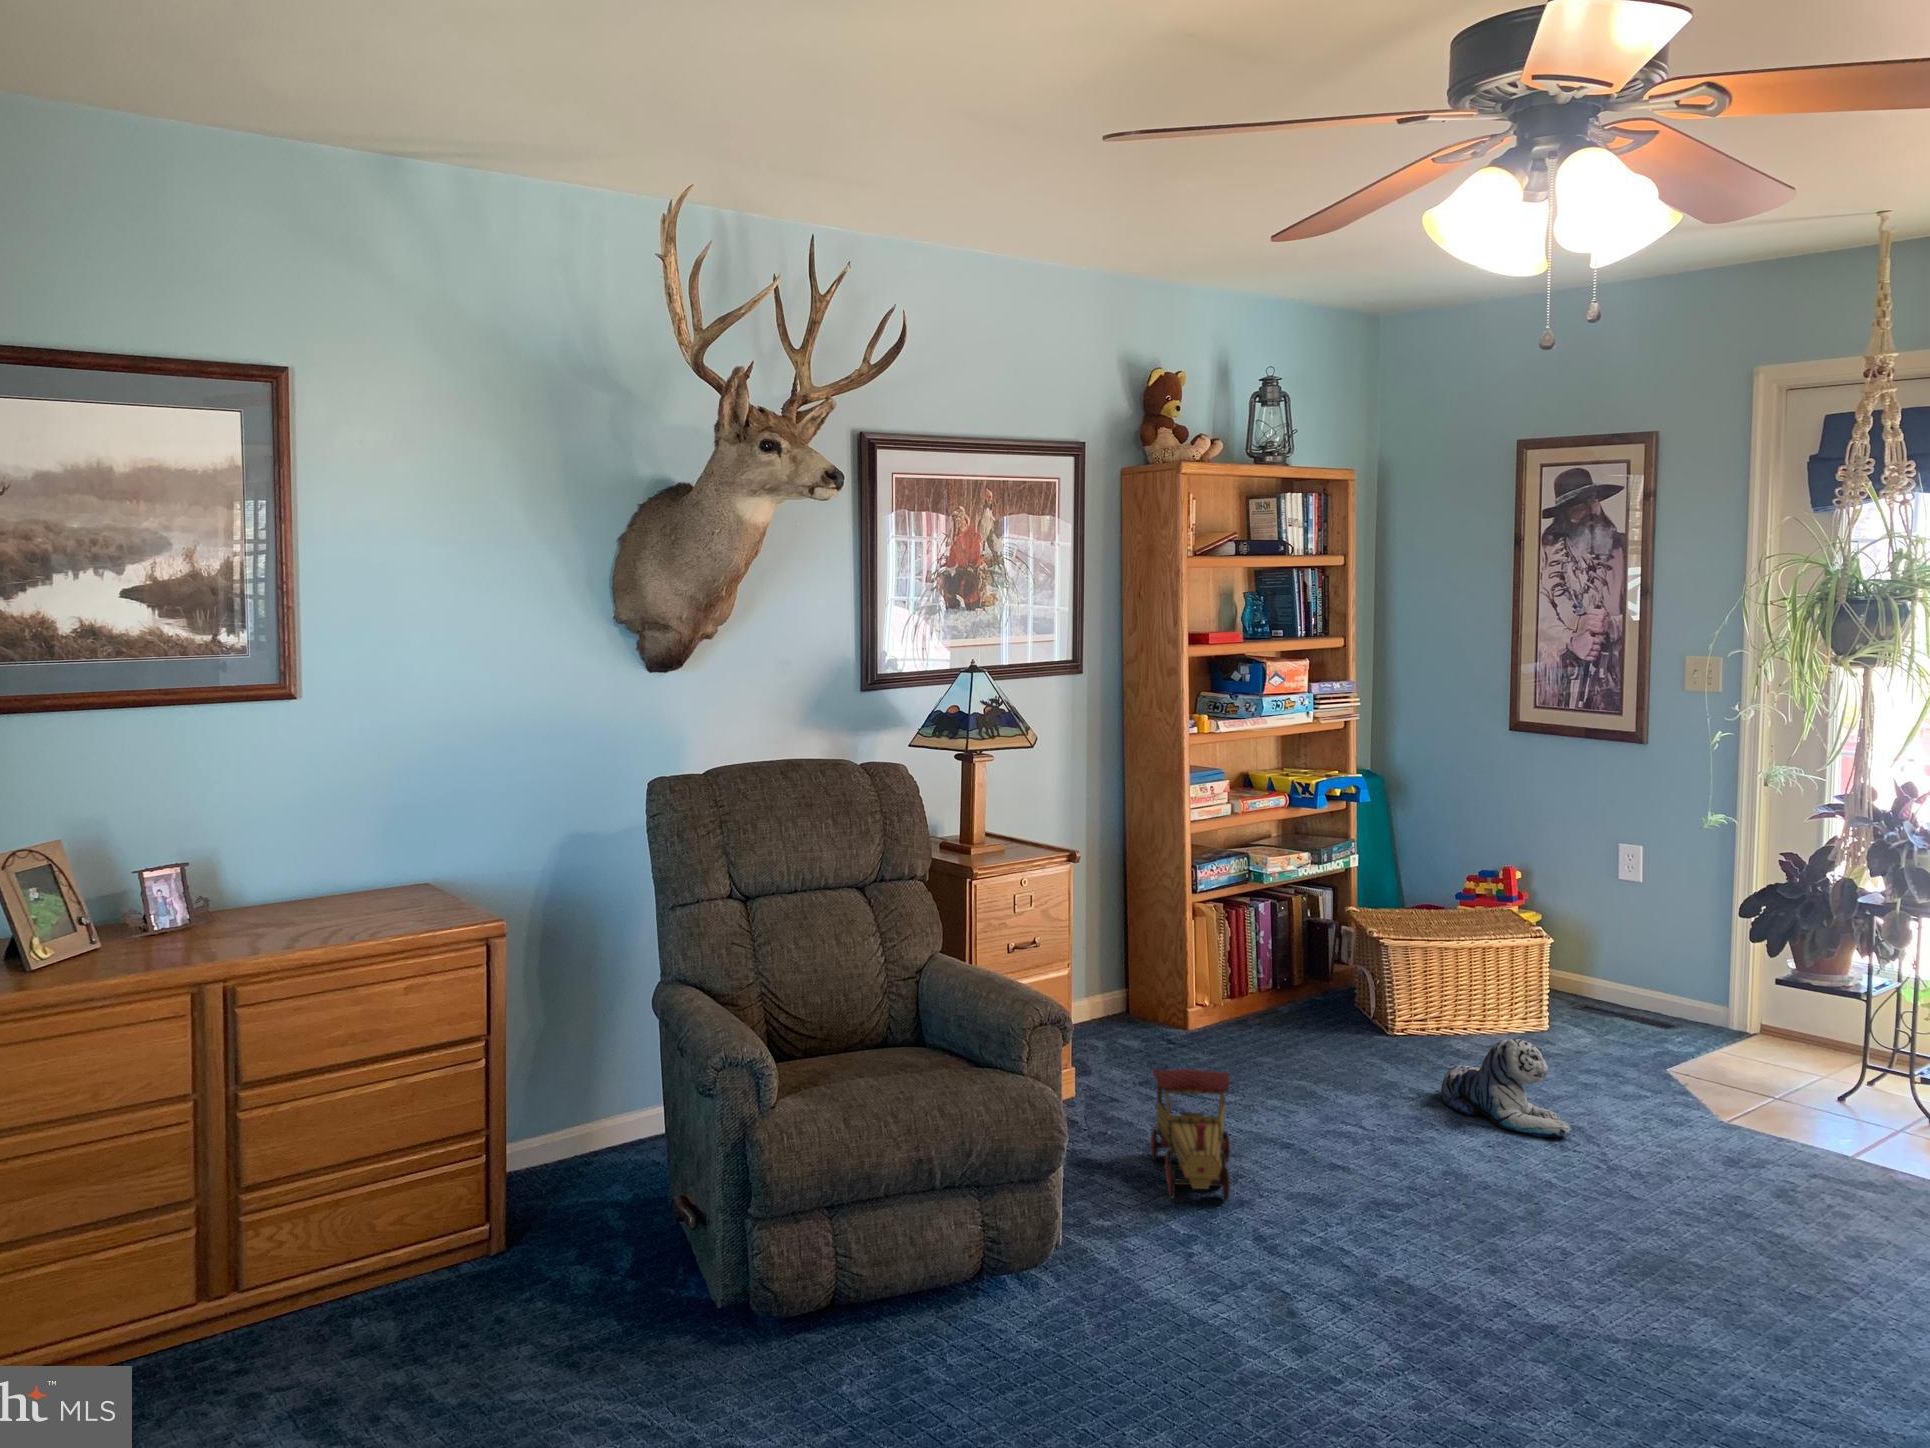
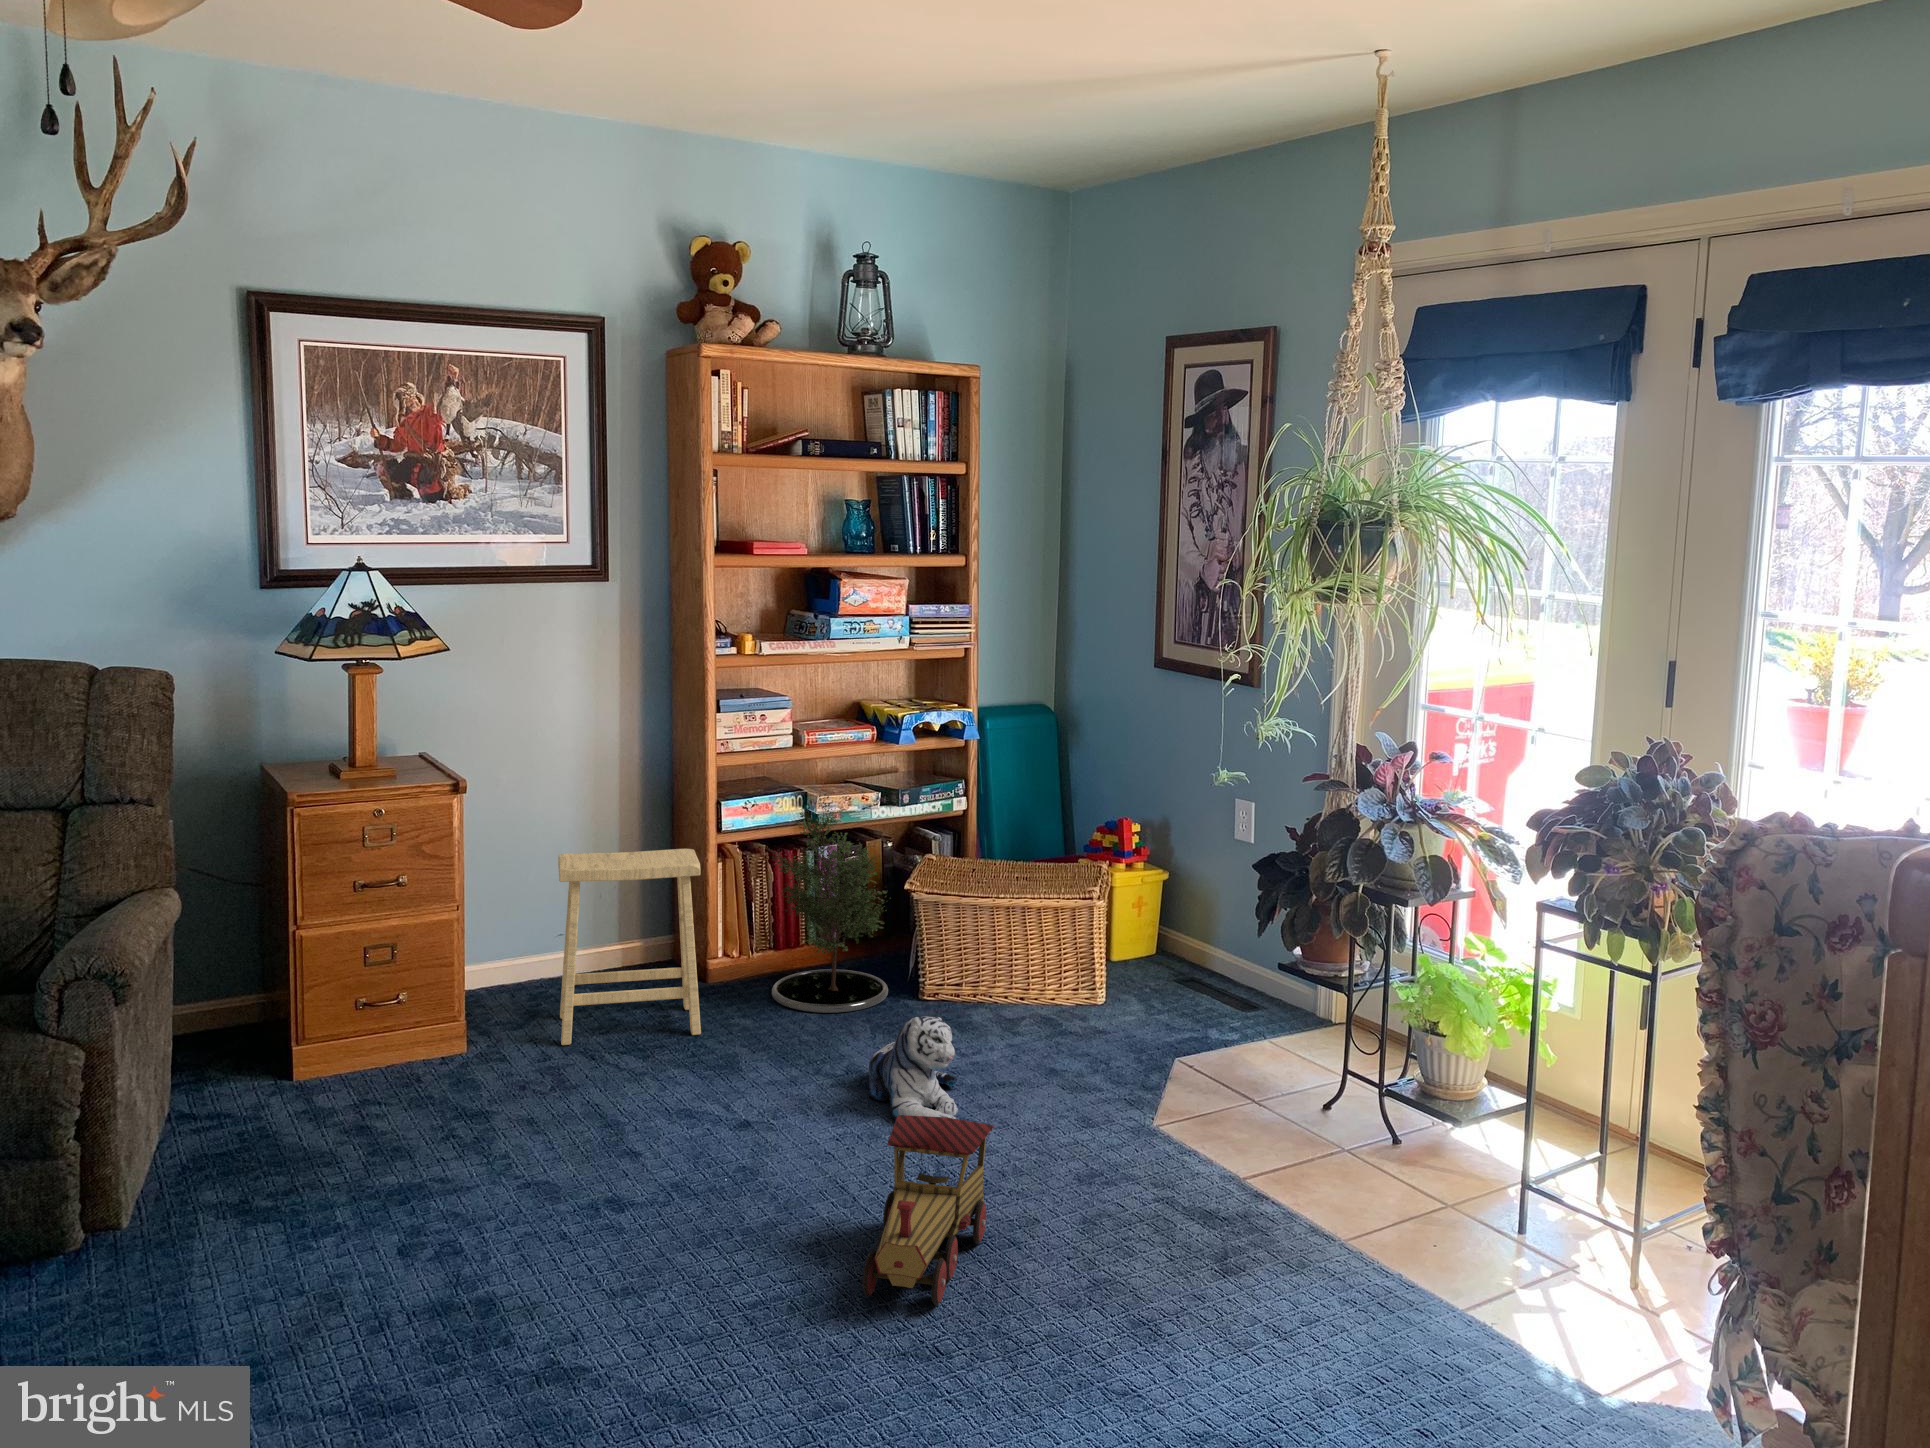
potted tree: none [1249,853,1371,1050] -> present [772,794,891,1013]
footstool: none [1104,908,1246,1088] -> present [558,849,701,1045]
toy train: present [1151,1069,1230,1200] -> present [862,1115,994,1306]

